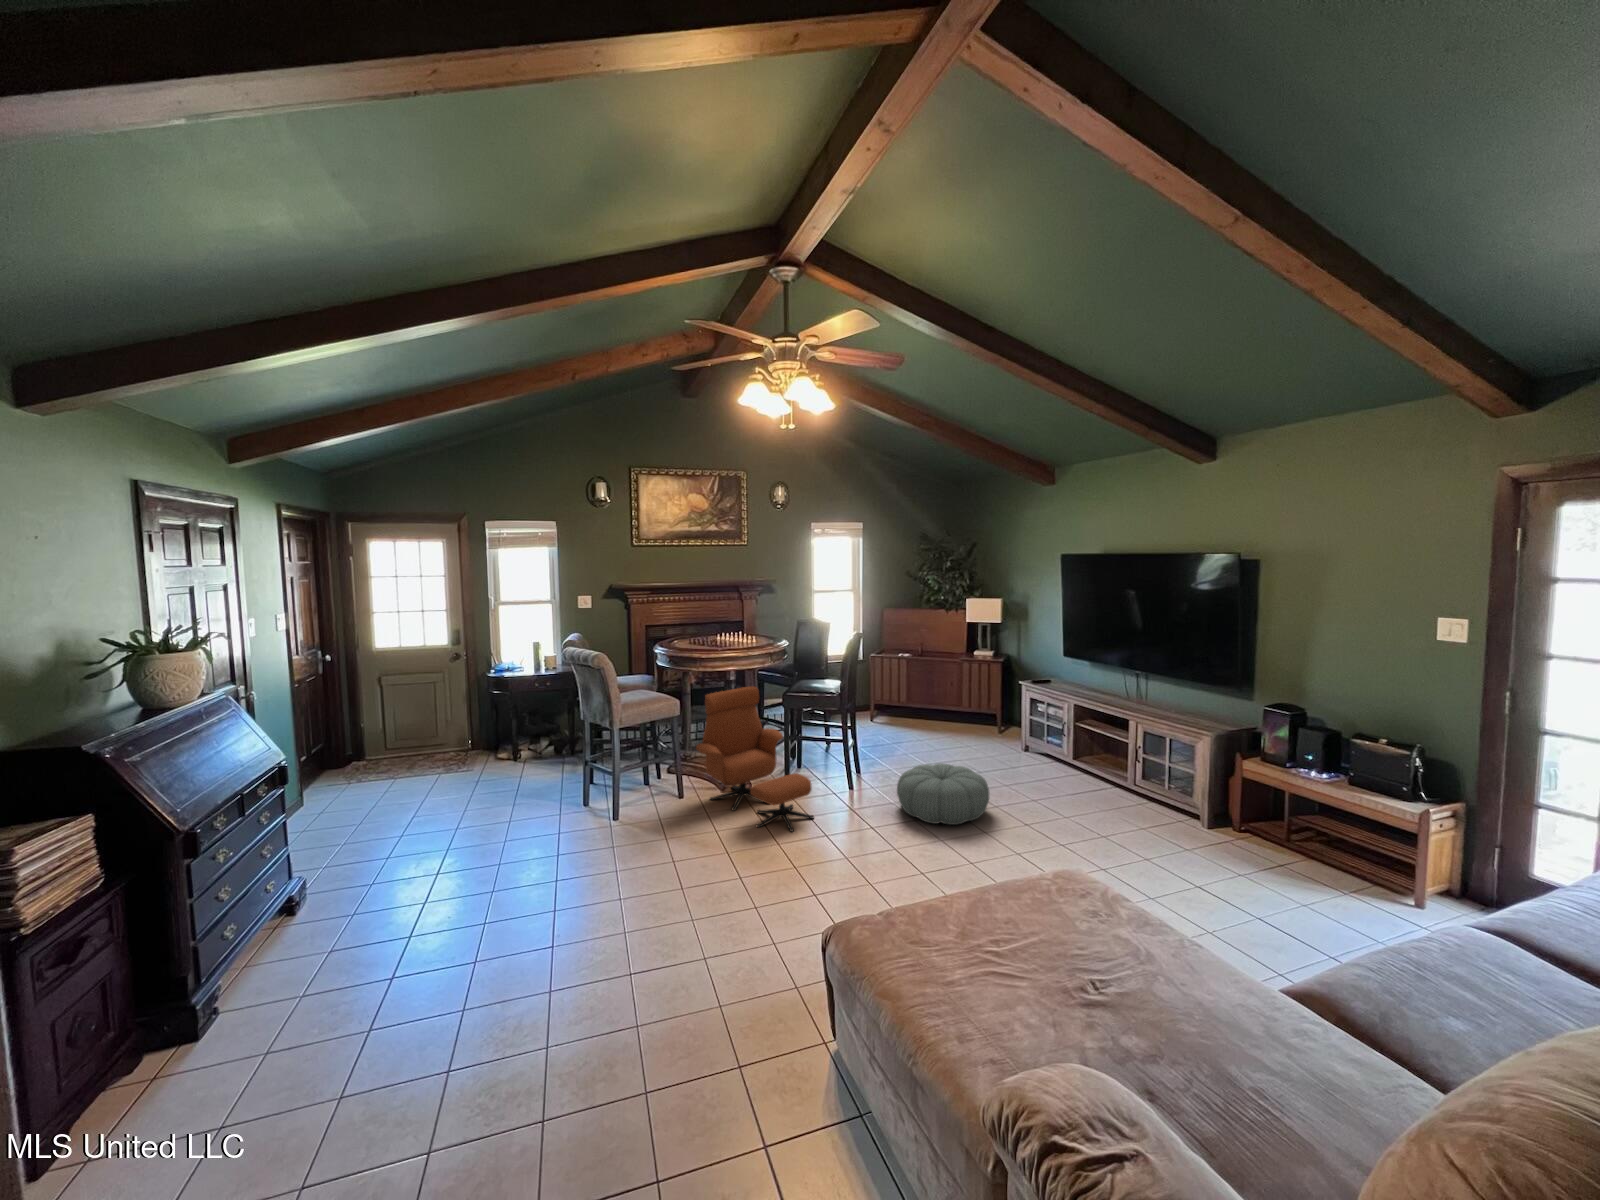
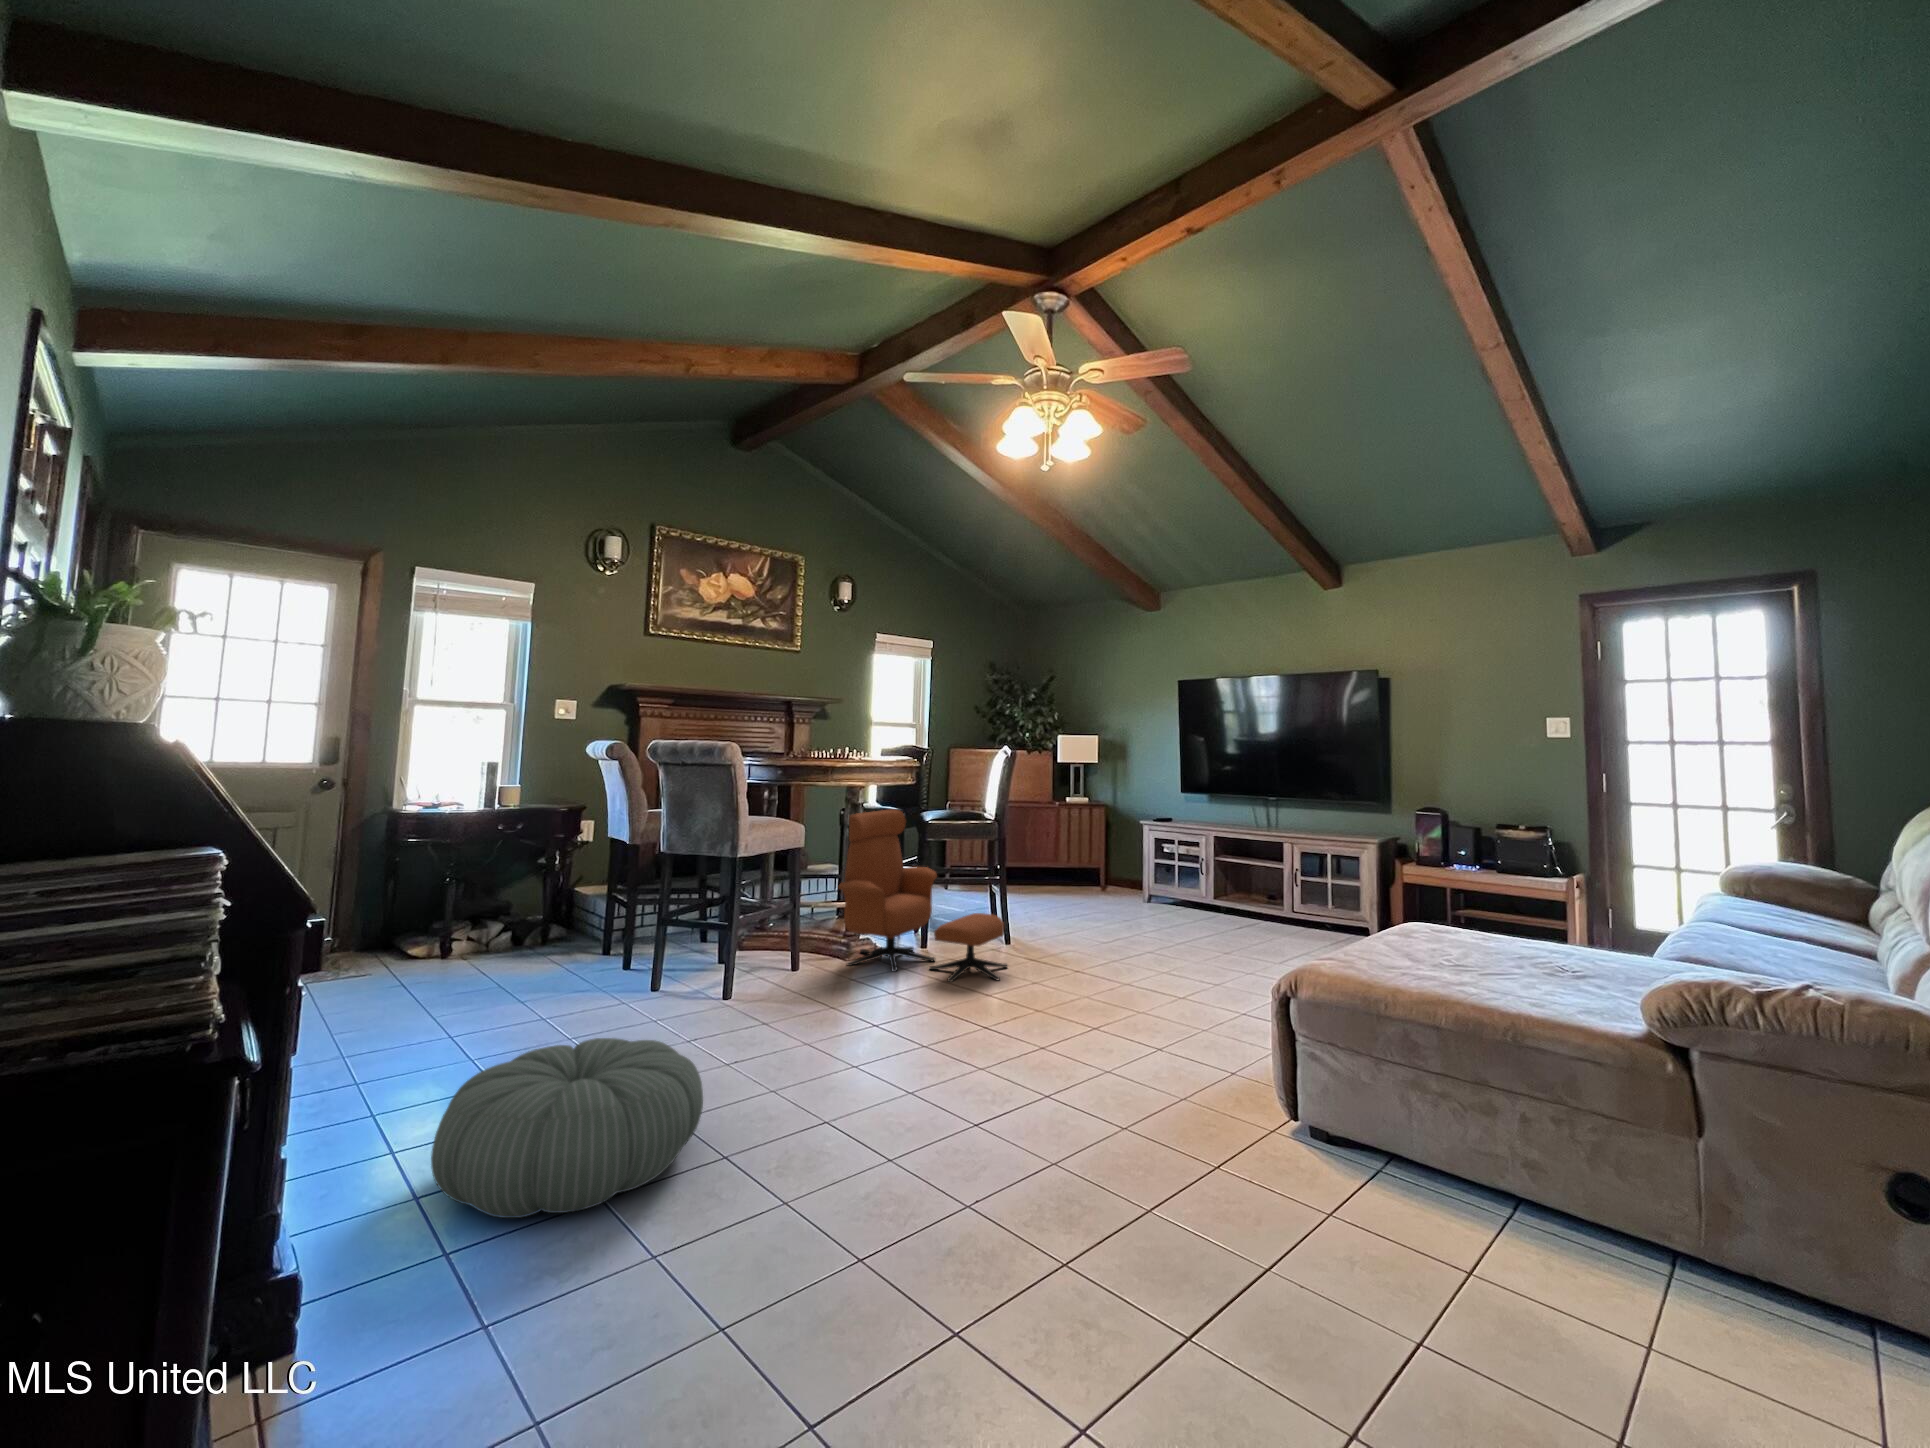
pouf: present [897,763,989,825] -> present [431,1038,703,1218]

